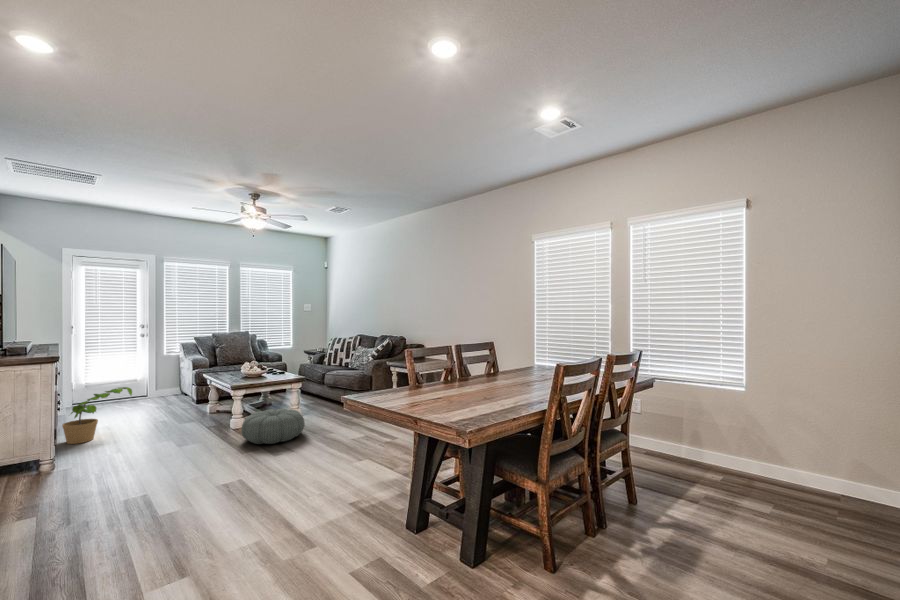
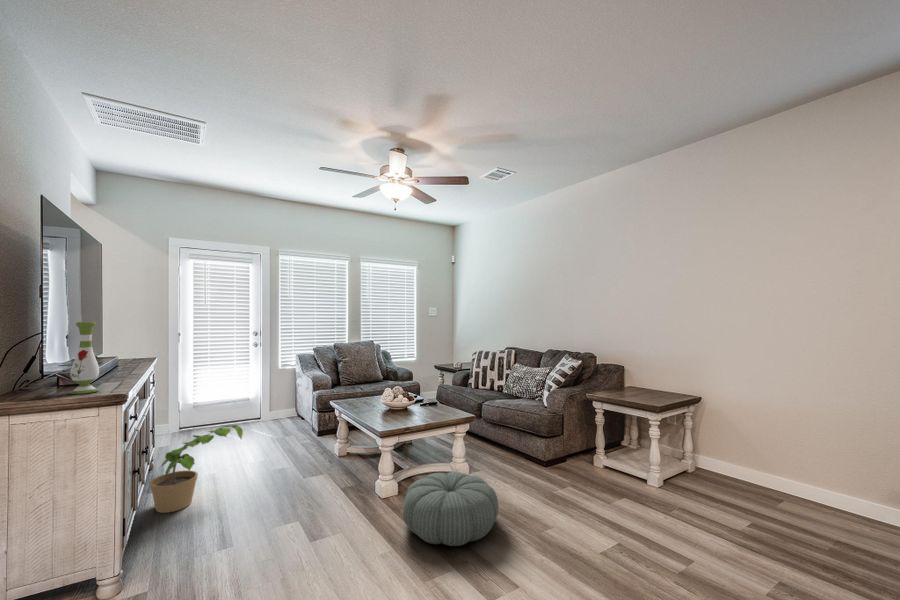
vase: none [18,315,37,357] -> present [69,322,99,394]

